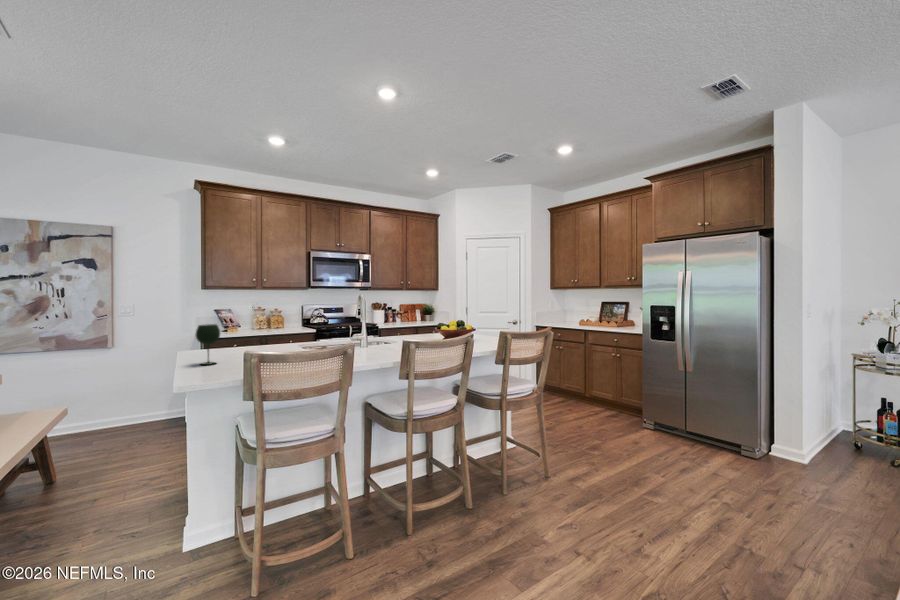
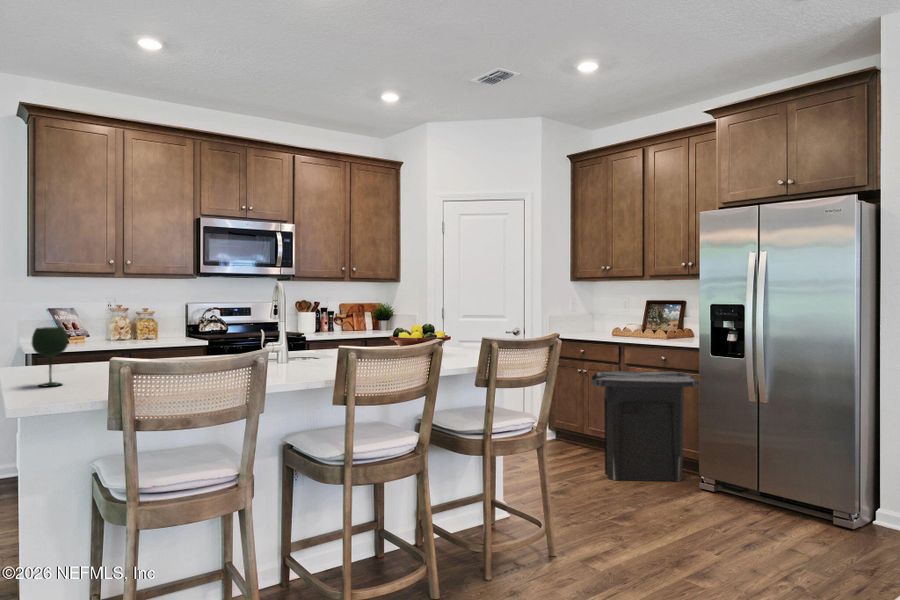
trash can: none [568,350,640,424] -> present [592,371,697,482]

